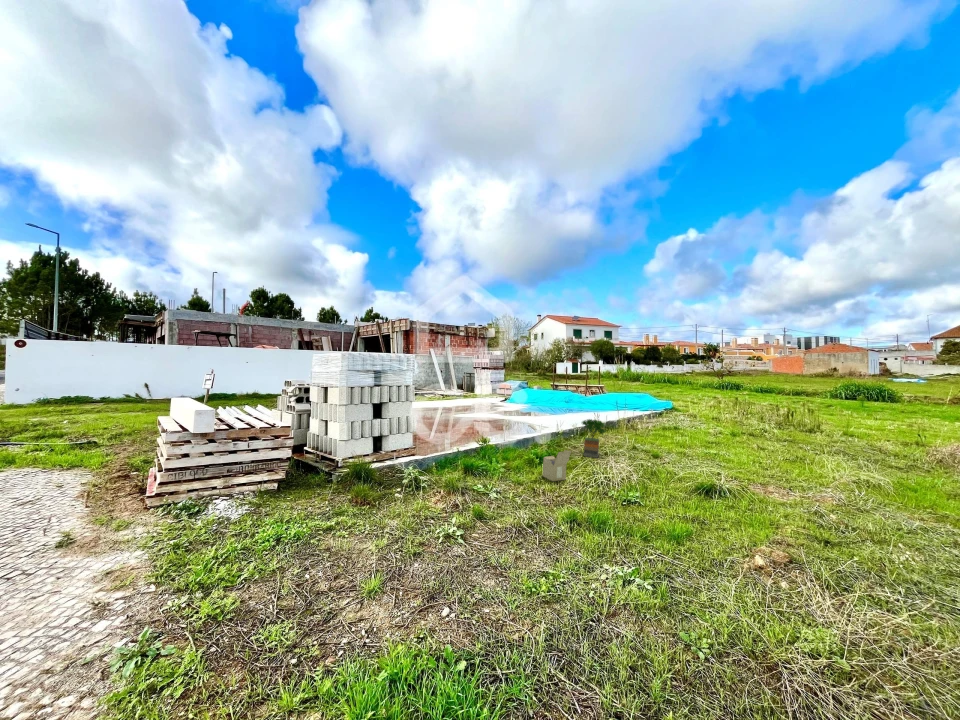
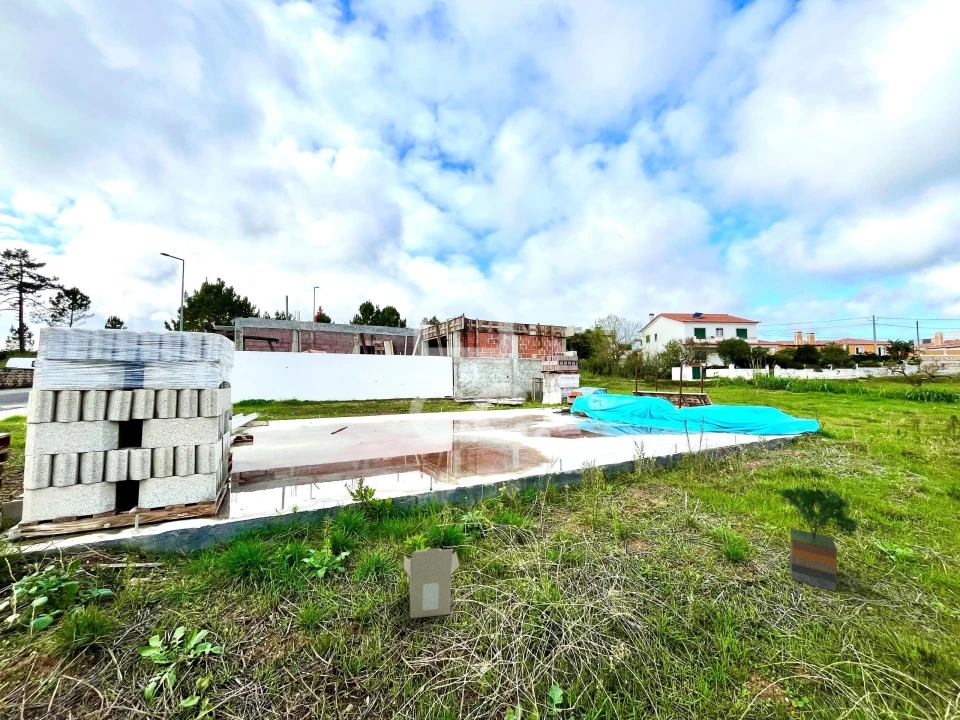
potted tree: present [582,419,606,458] -> present [780,486,859,591]

